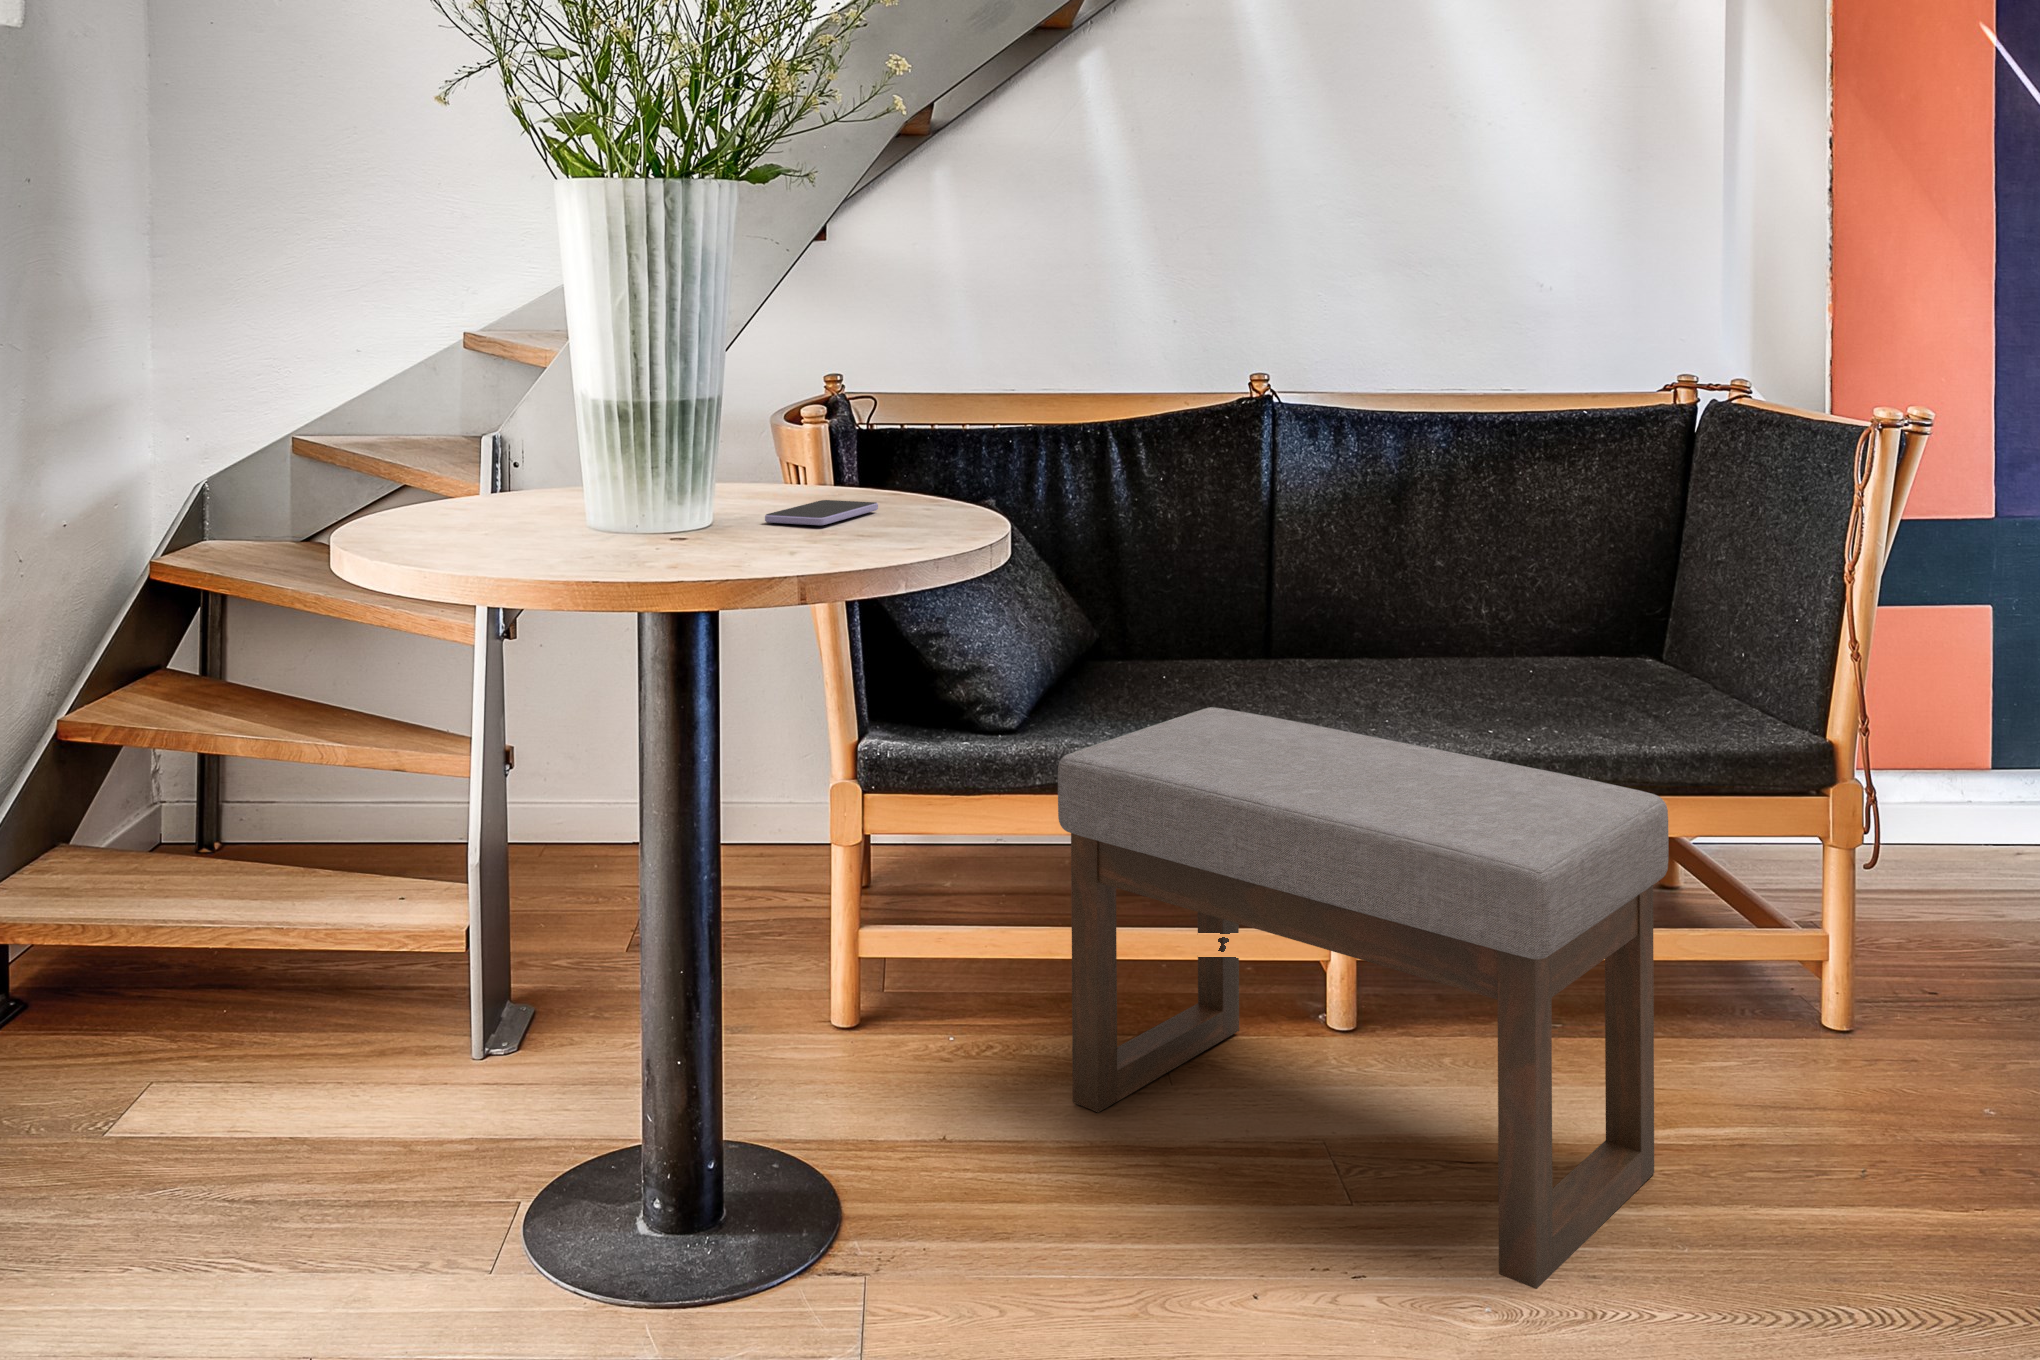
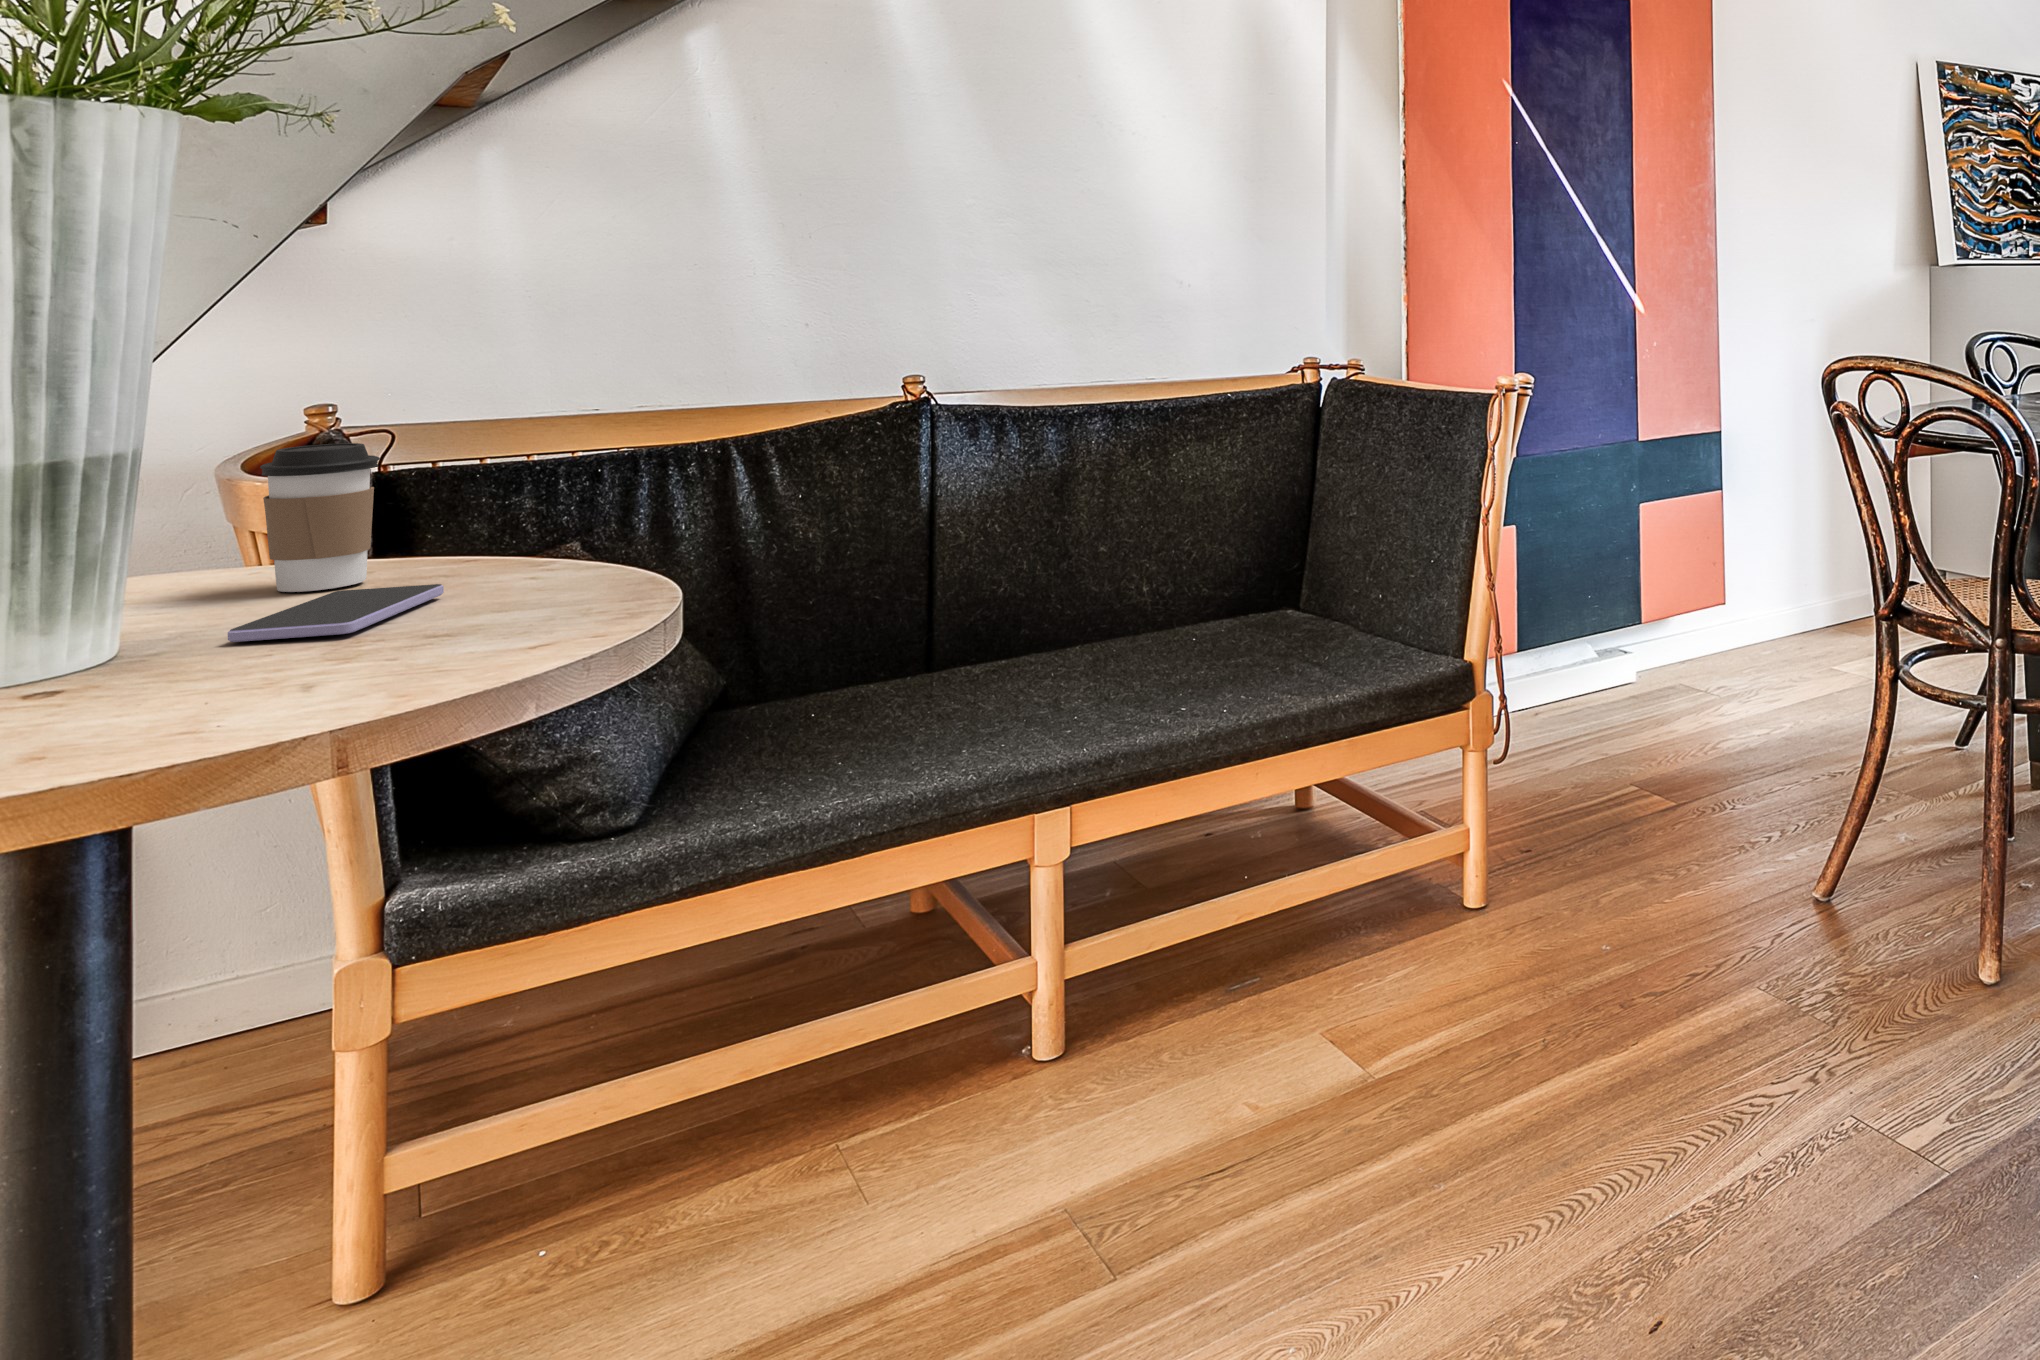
coffee cup: none [788,399,850,499] -> present [260,443,380,592]
ottoman: present [1058,707,1669,1289] -> none [716,749,1398,1287]

